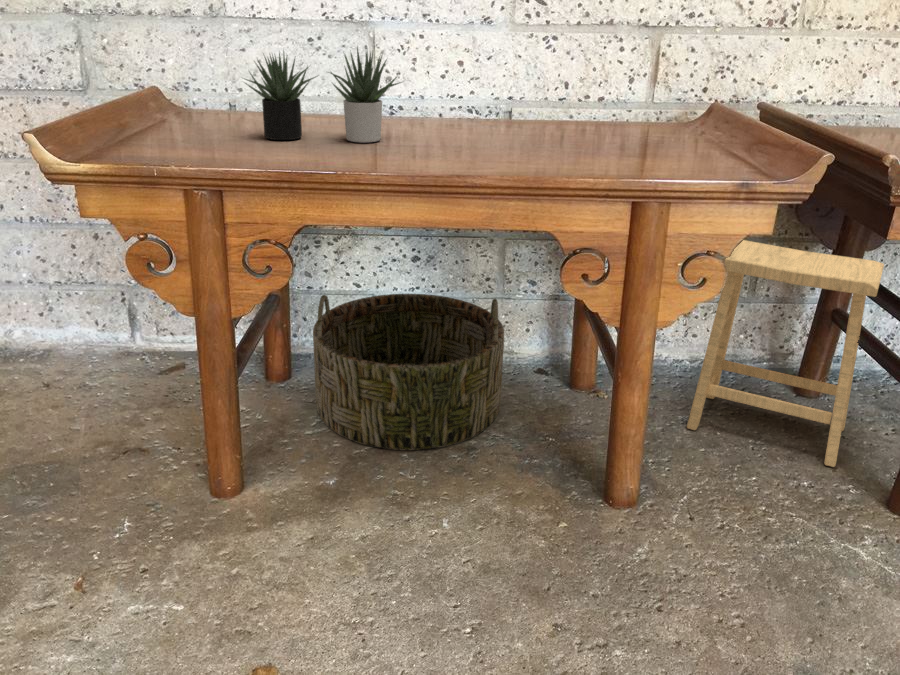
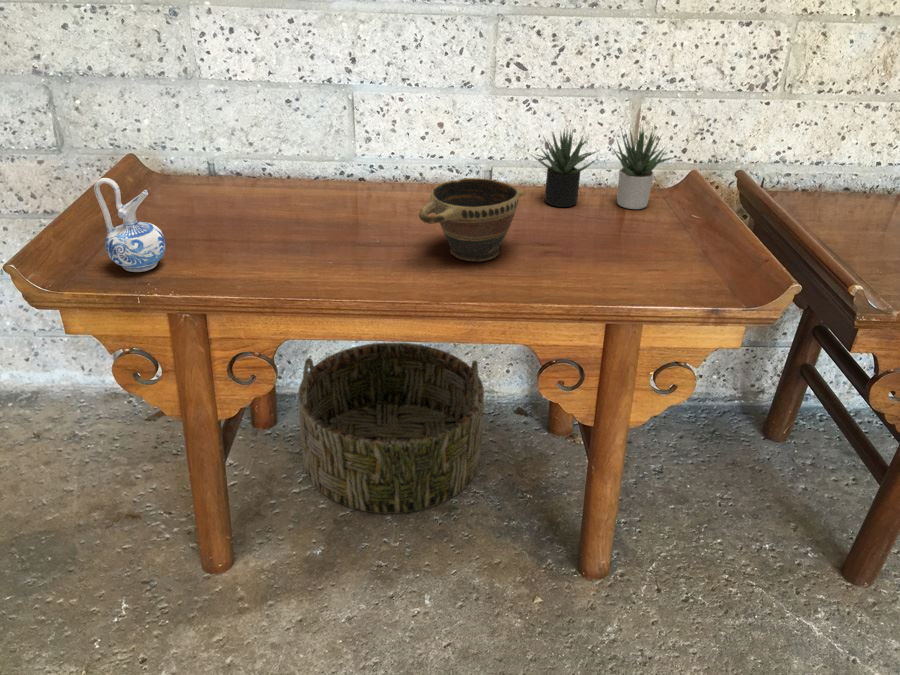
succulent plant: present [245,47,402,143] -> present [533,128,673,209]
ceramic pitcher: none [115,53,183,154] -> present [94,178,165,272]
bowl: none [438,79,545,155] -> present [419,178,524,262]
footstool: present [687,240,884,467] -> none [657,304,850,527]

